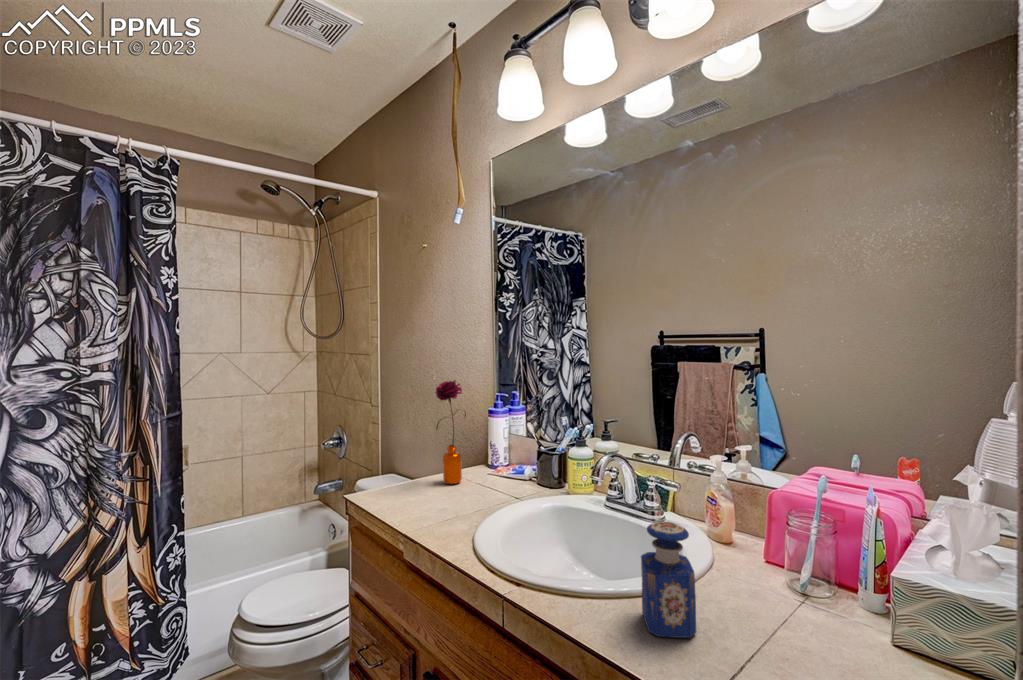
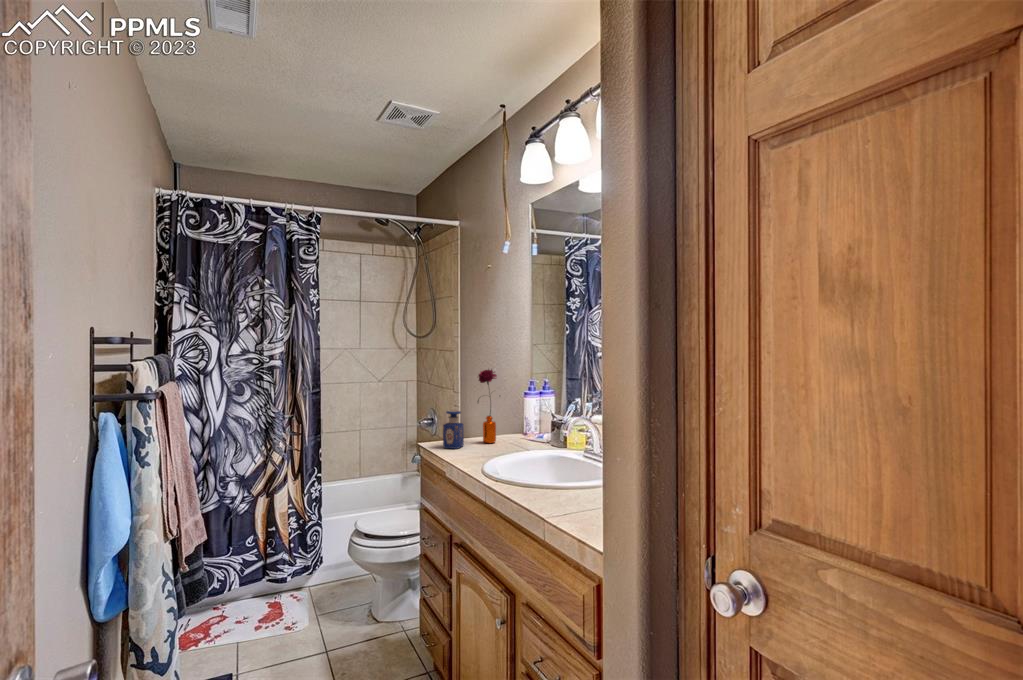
perfume bottle: present [641,522,696,638] -> present [443,410,464,449]

